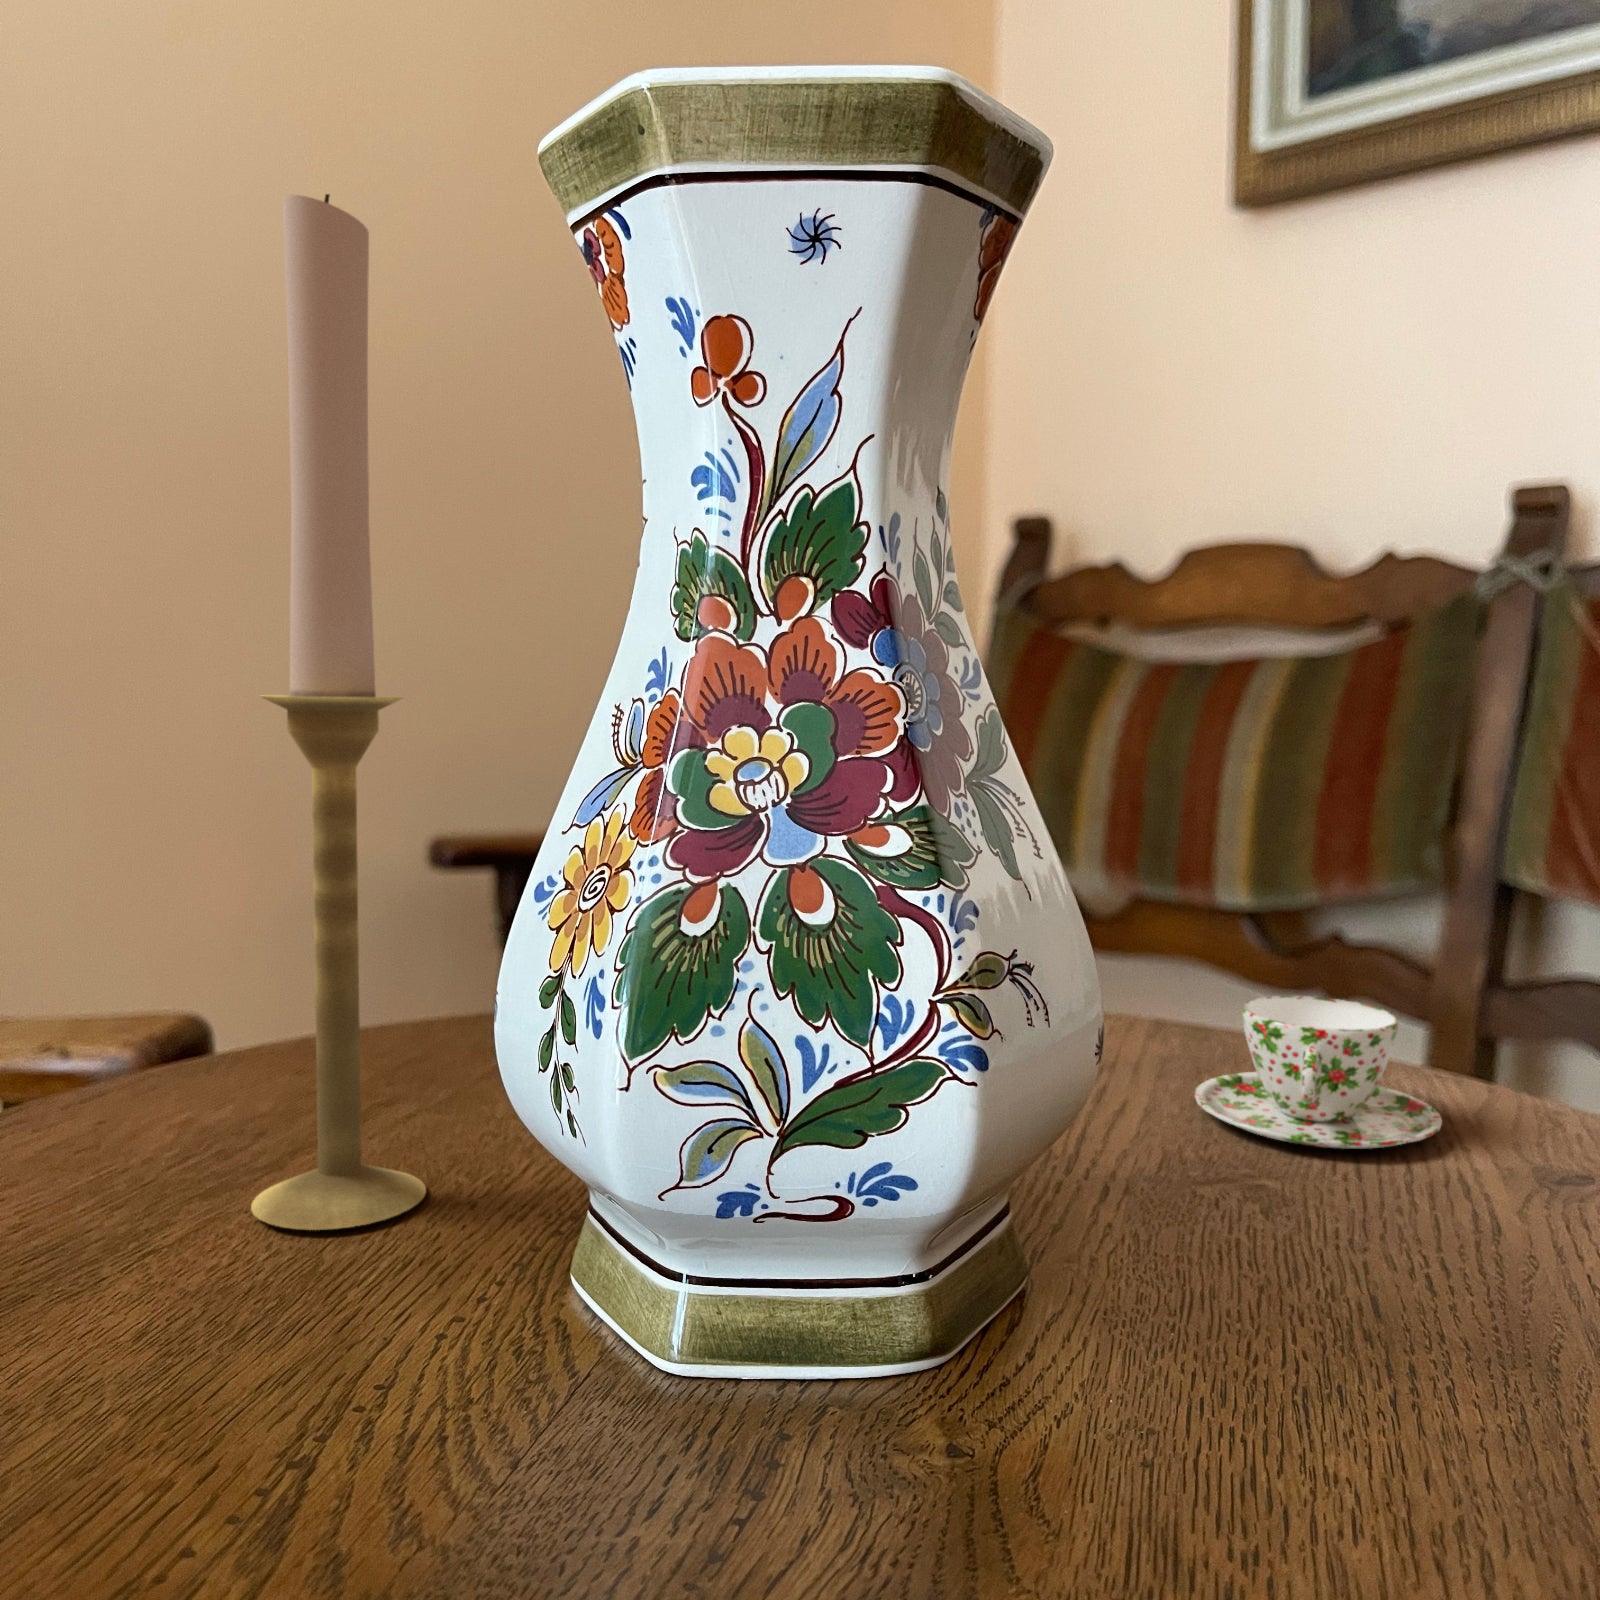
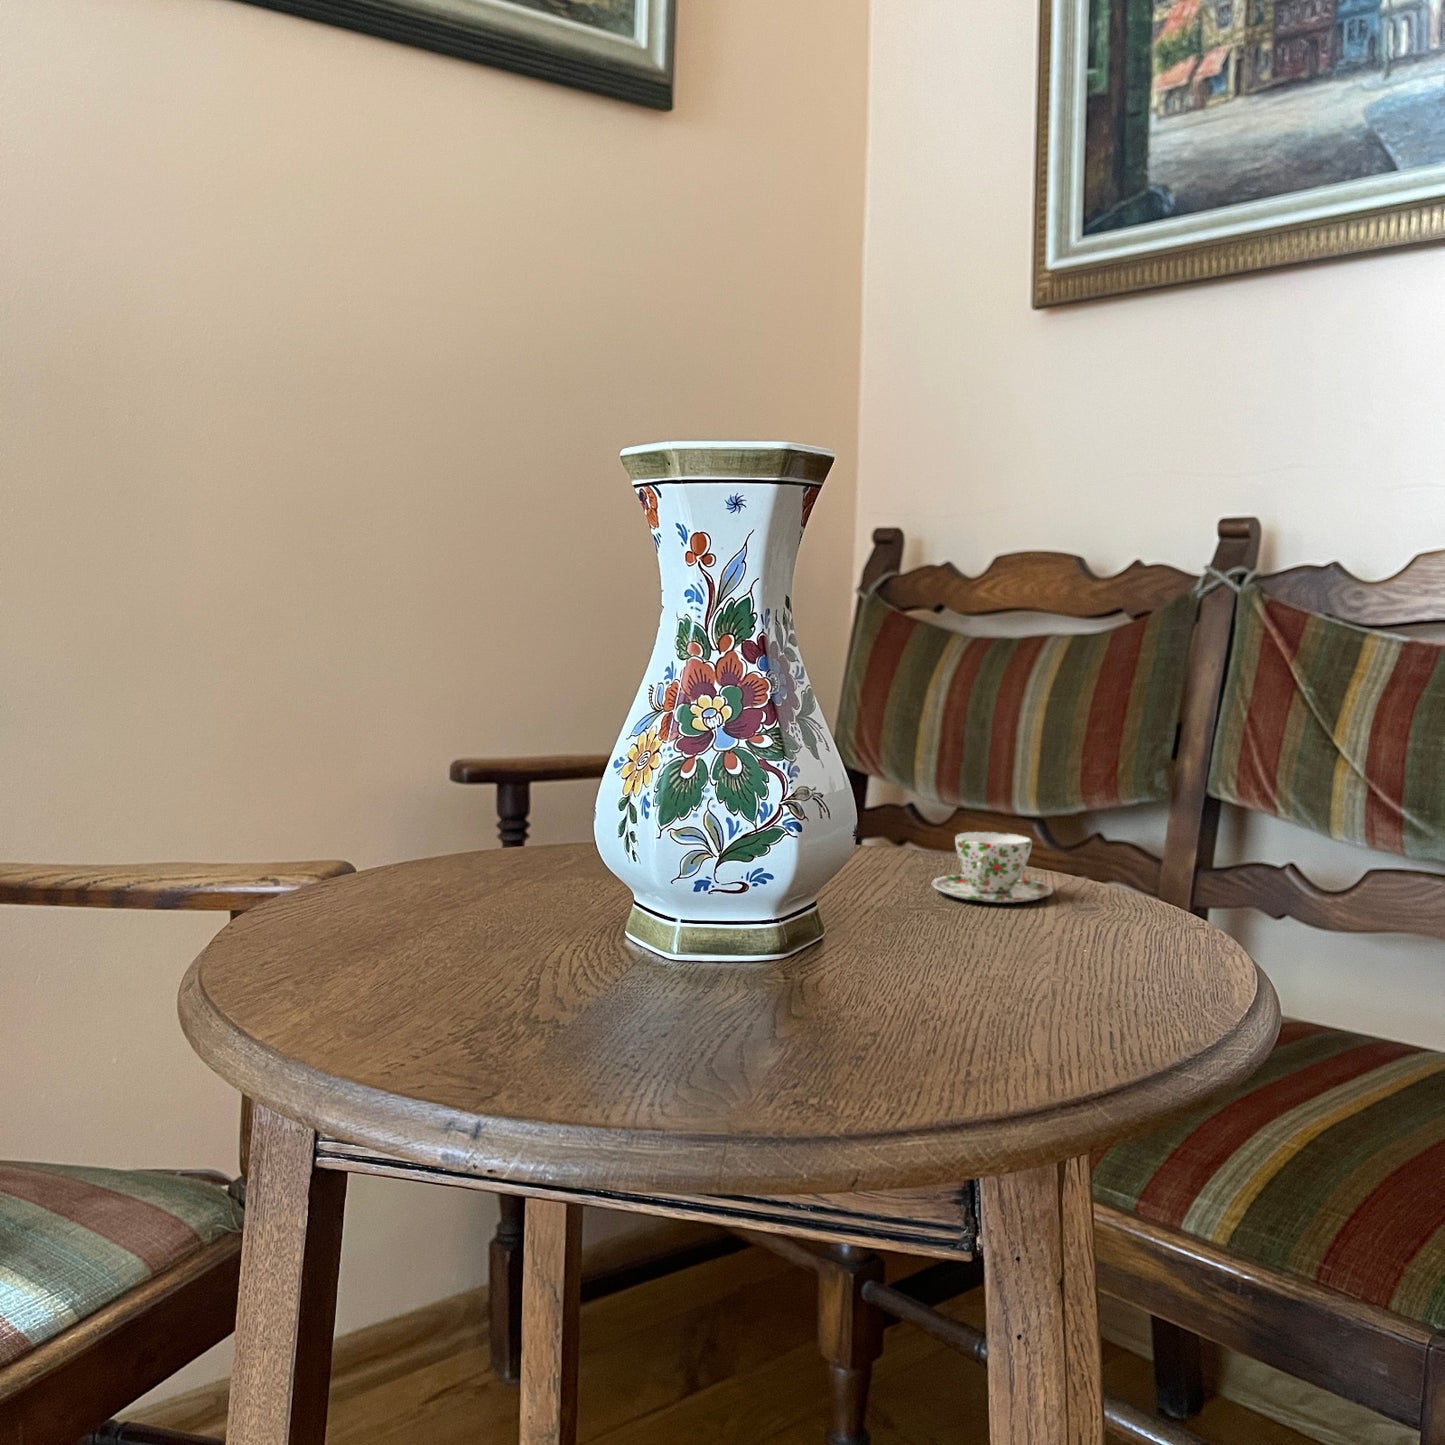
candlestick: present [251,194,426,1230] -> none [469,448,548,921]

